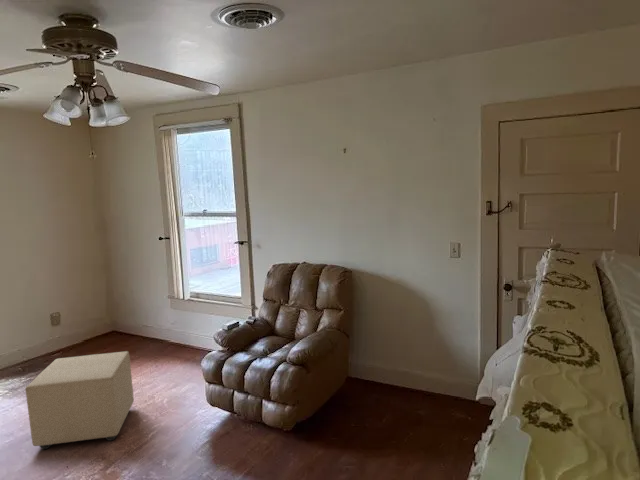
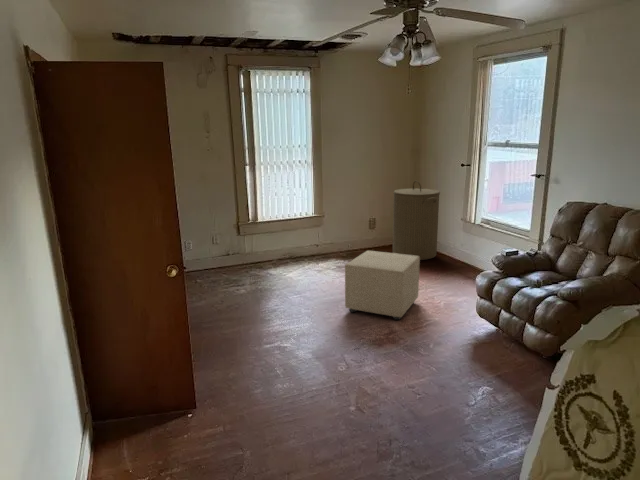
laundry hamper: none [81,261,145,356] -> present [393,181,440,260]

